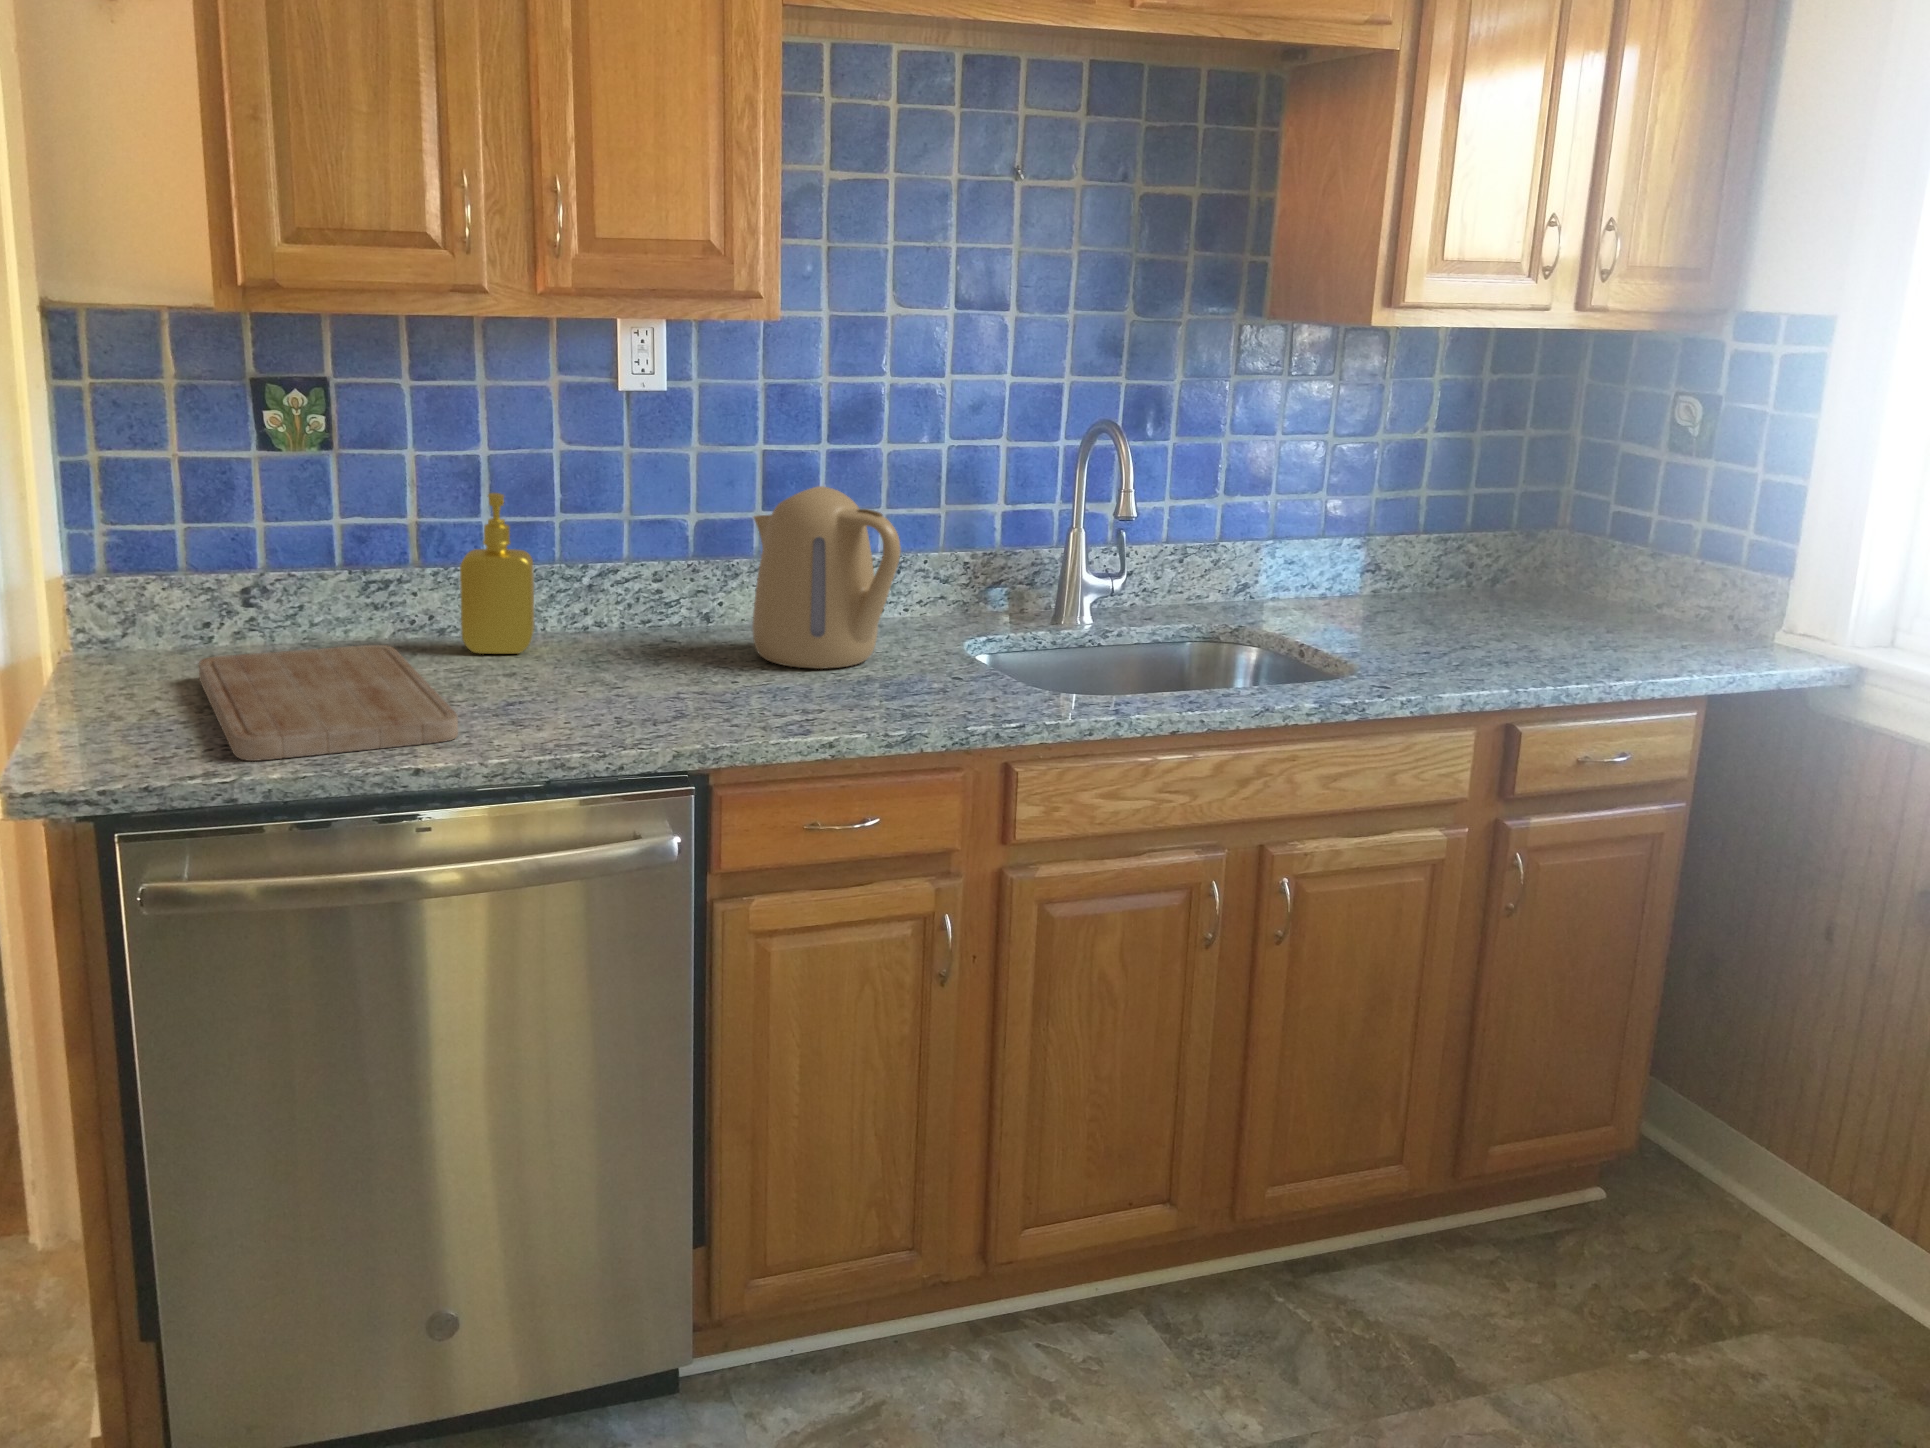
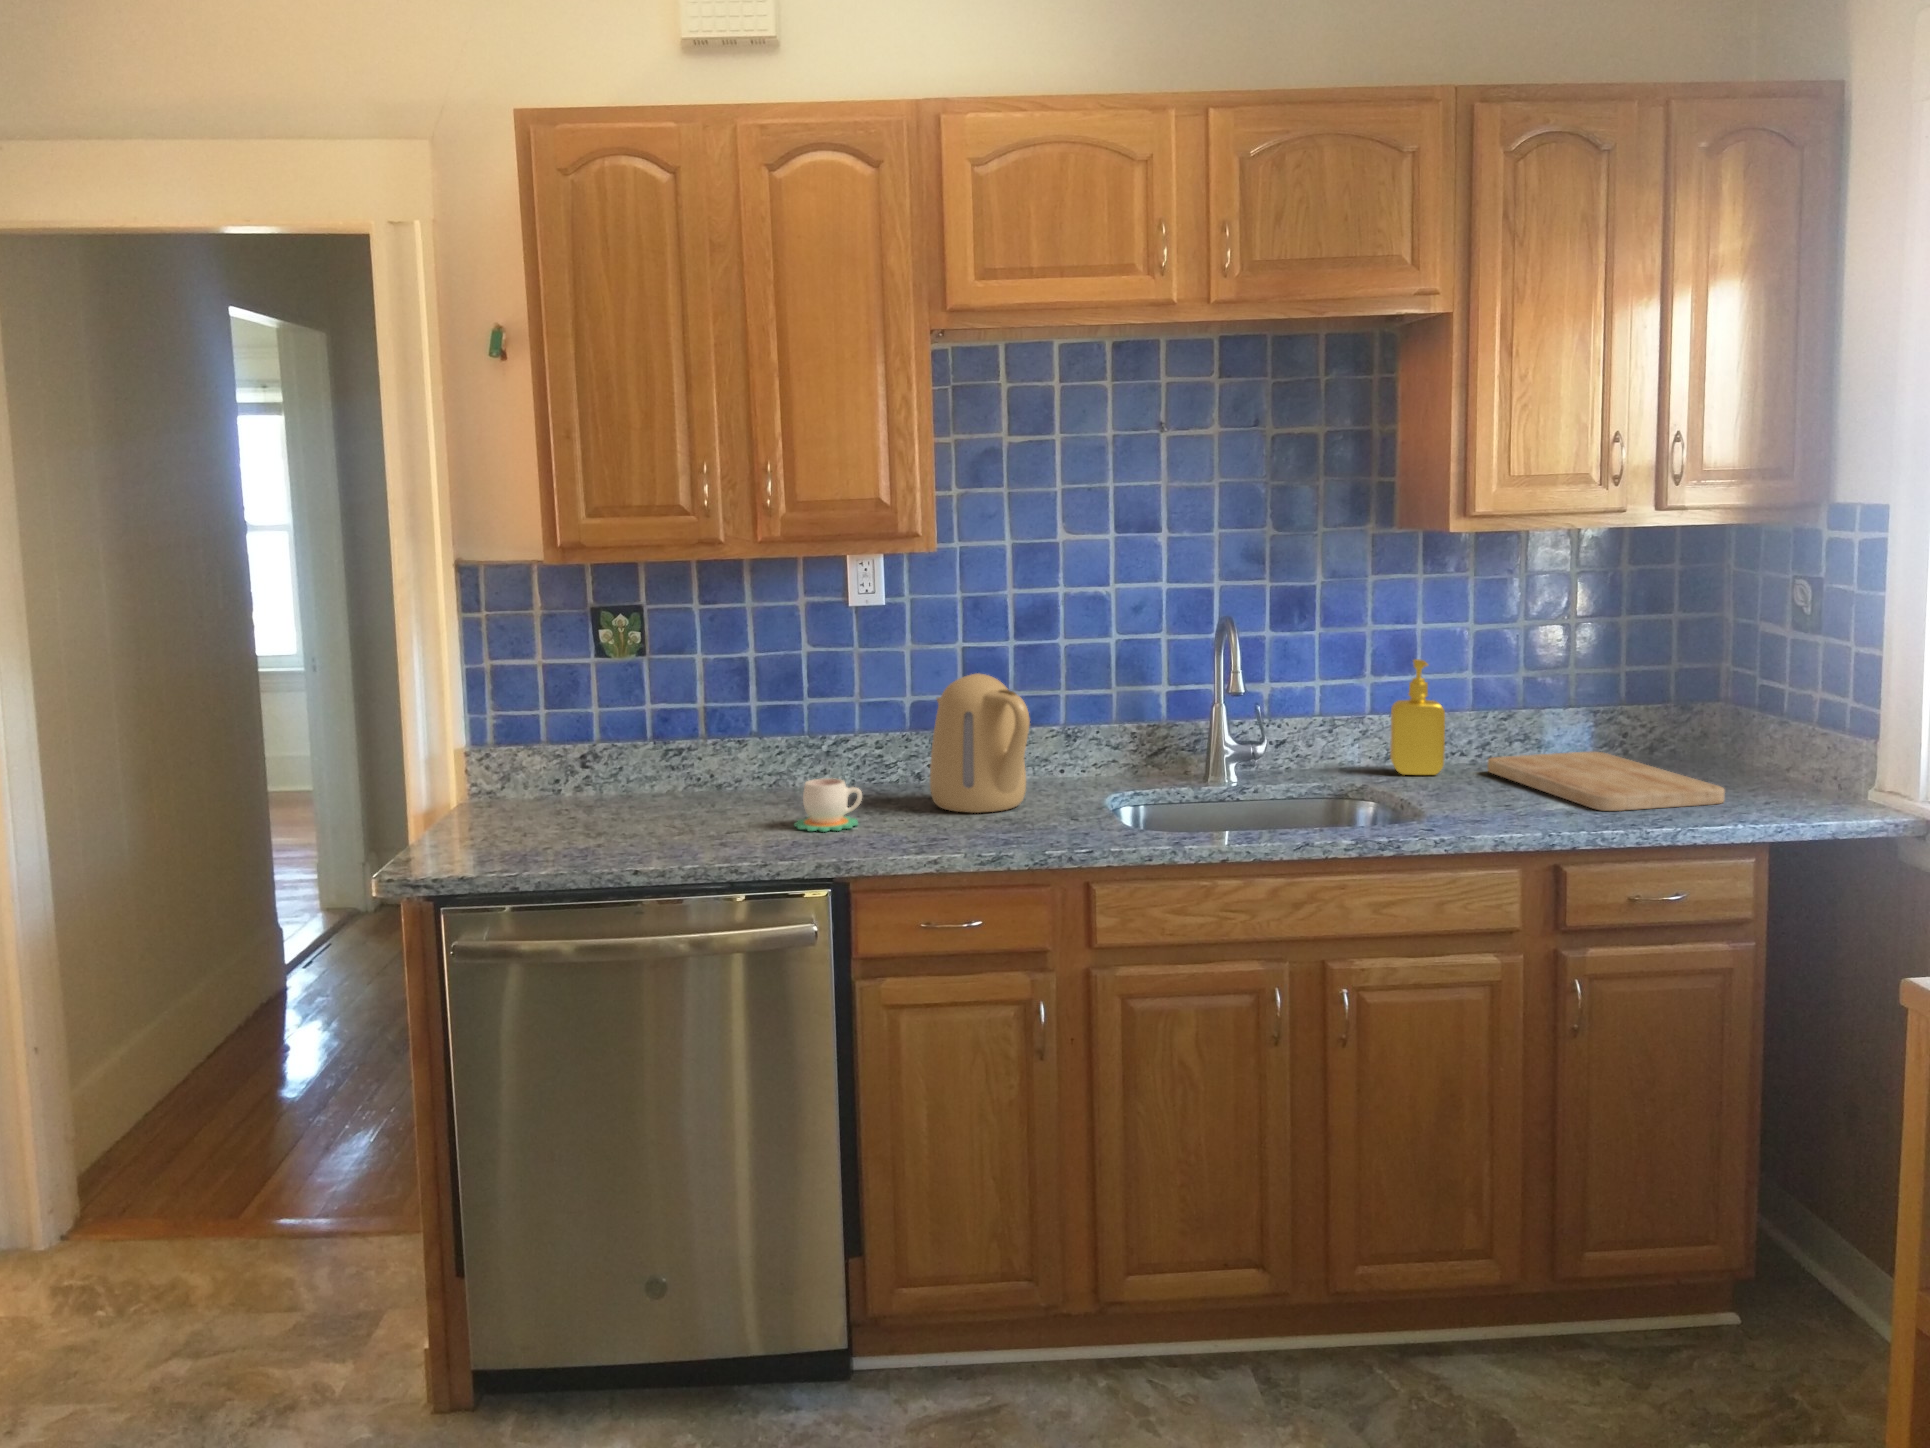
soap dispenser: present [460,493,534,654] -> present [1390,659,1445,775]
mug: none [596,627,690,701] -> present [794,778,862,832]
cutting board: present [198,645,458,761] -> present [1488,752,1725,811]

